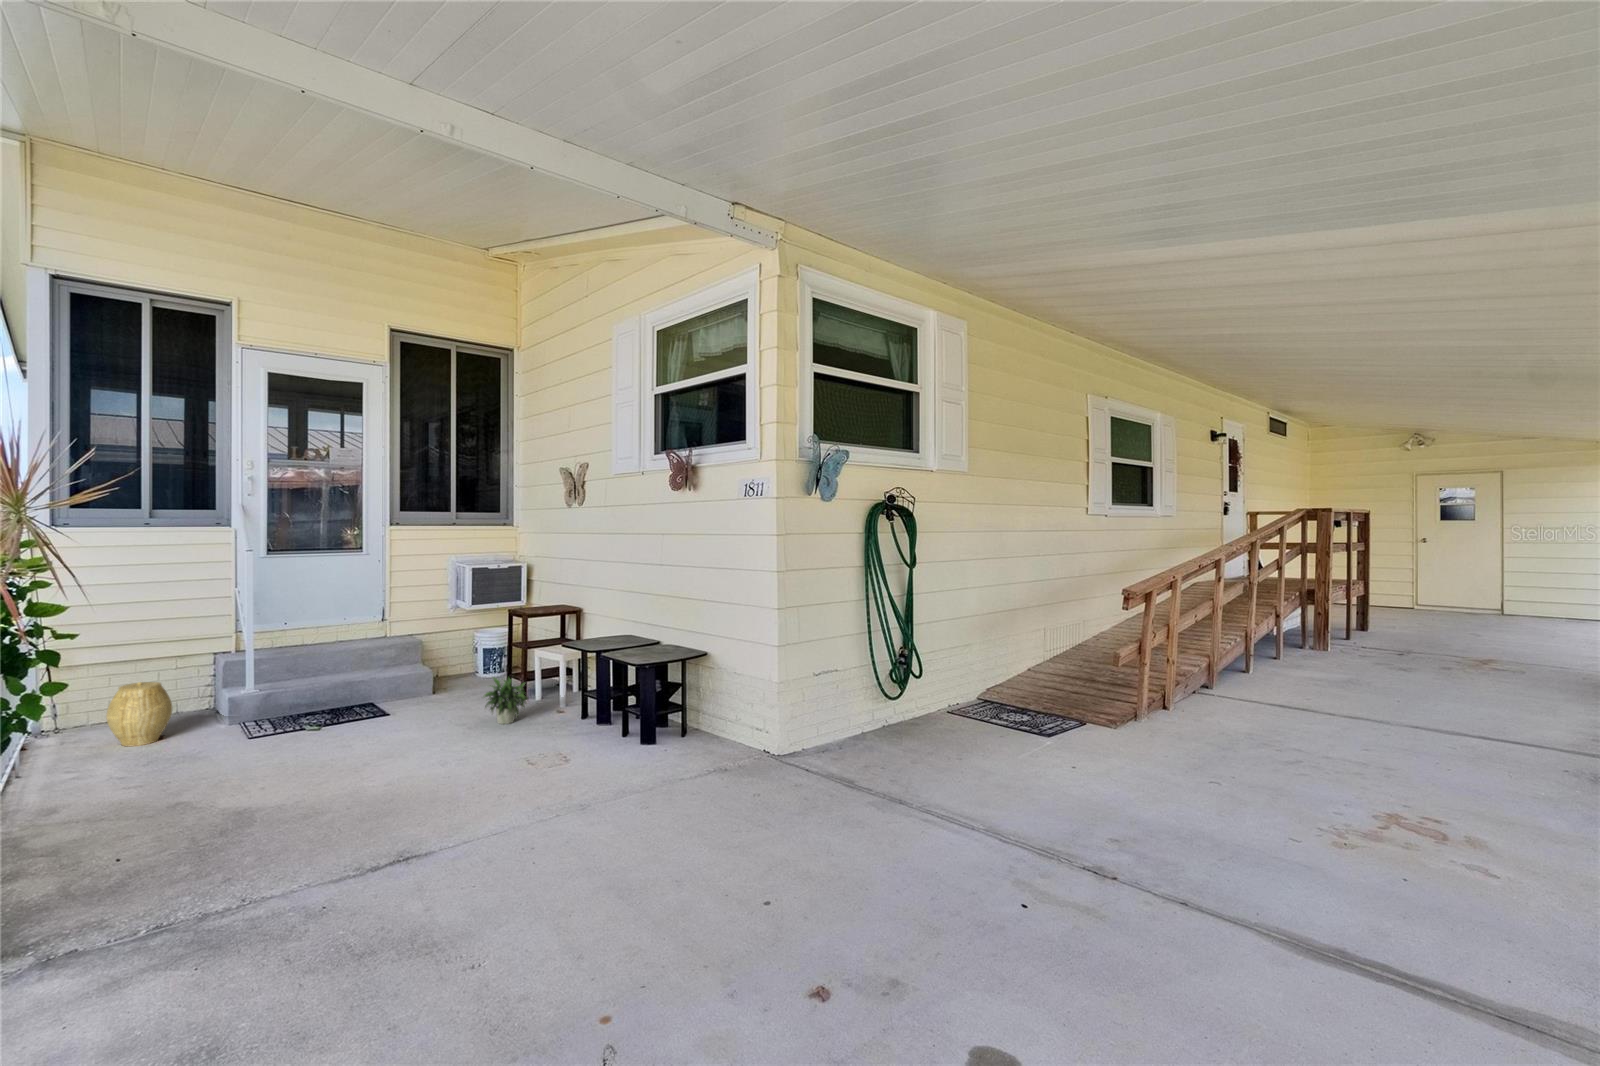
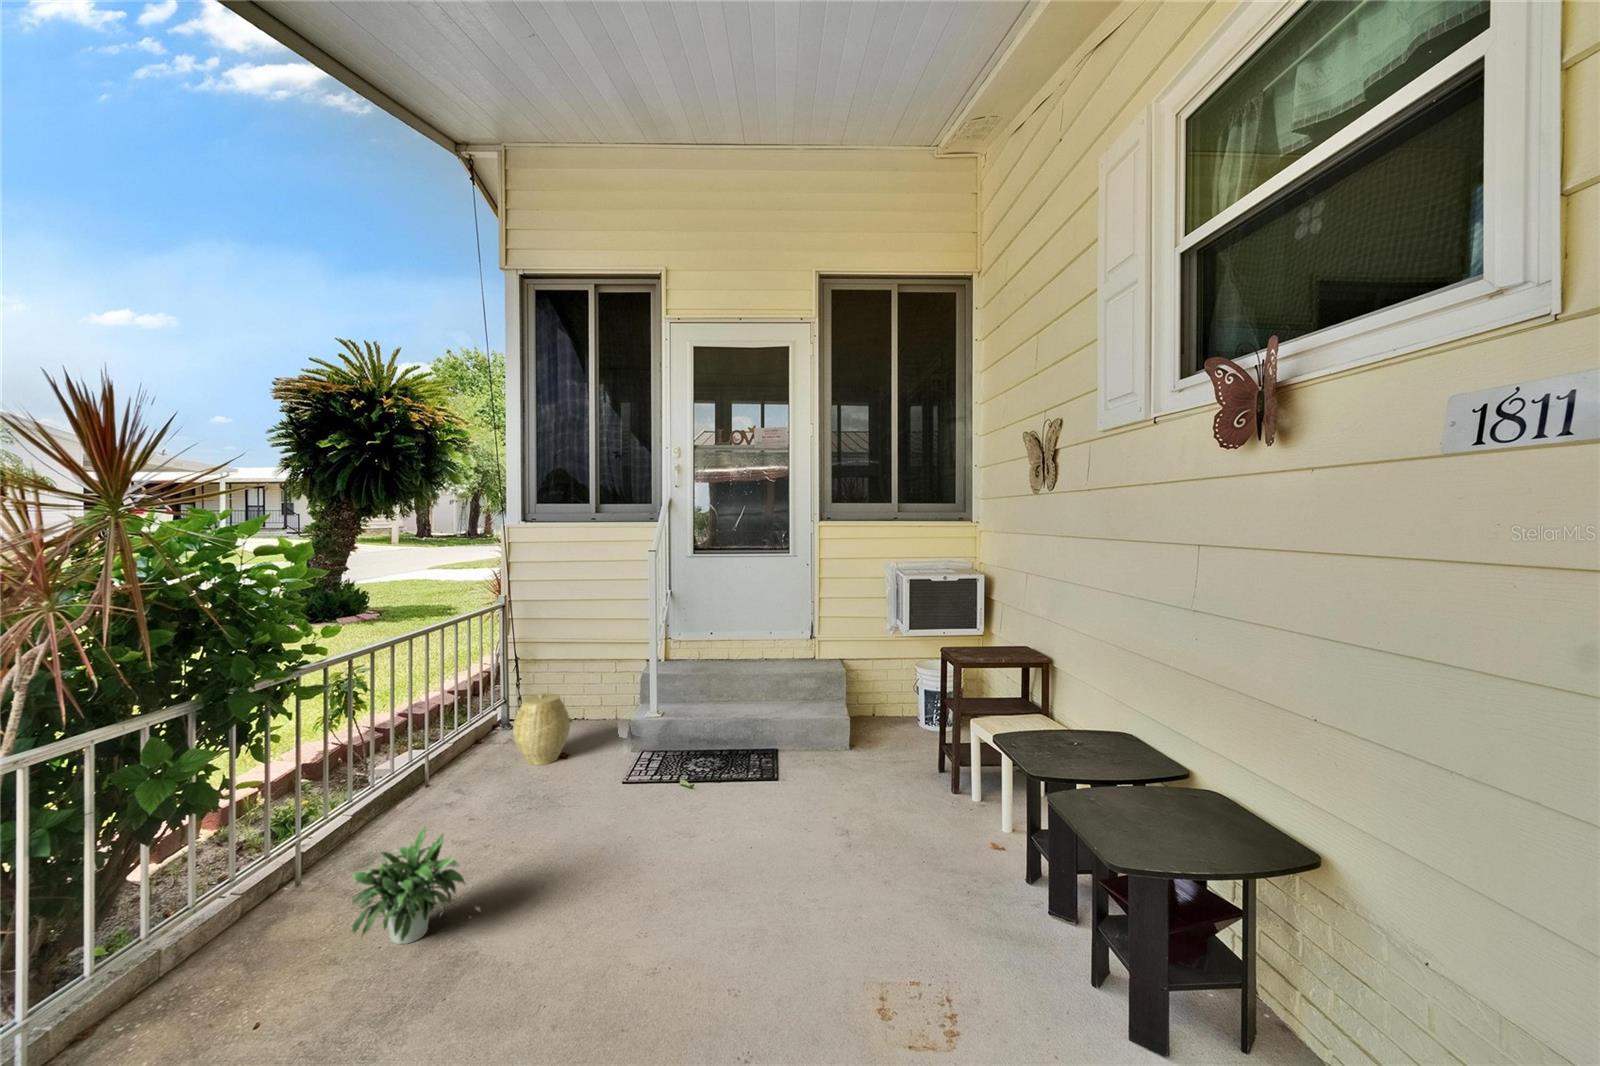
potted plant: present [484,678,528,724] -> present [352,827,480,944]

